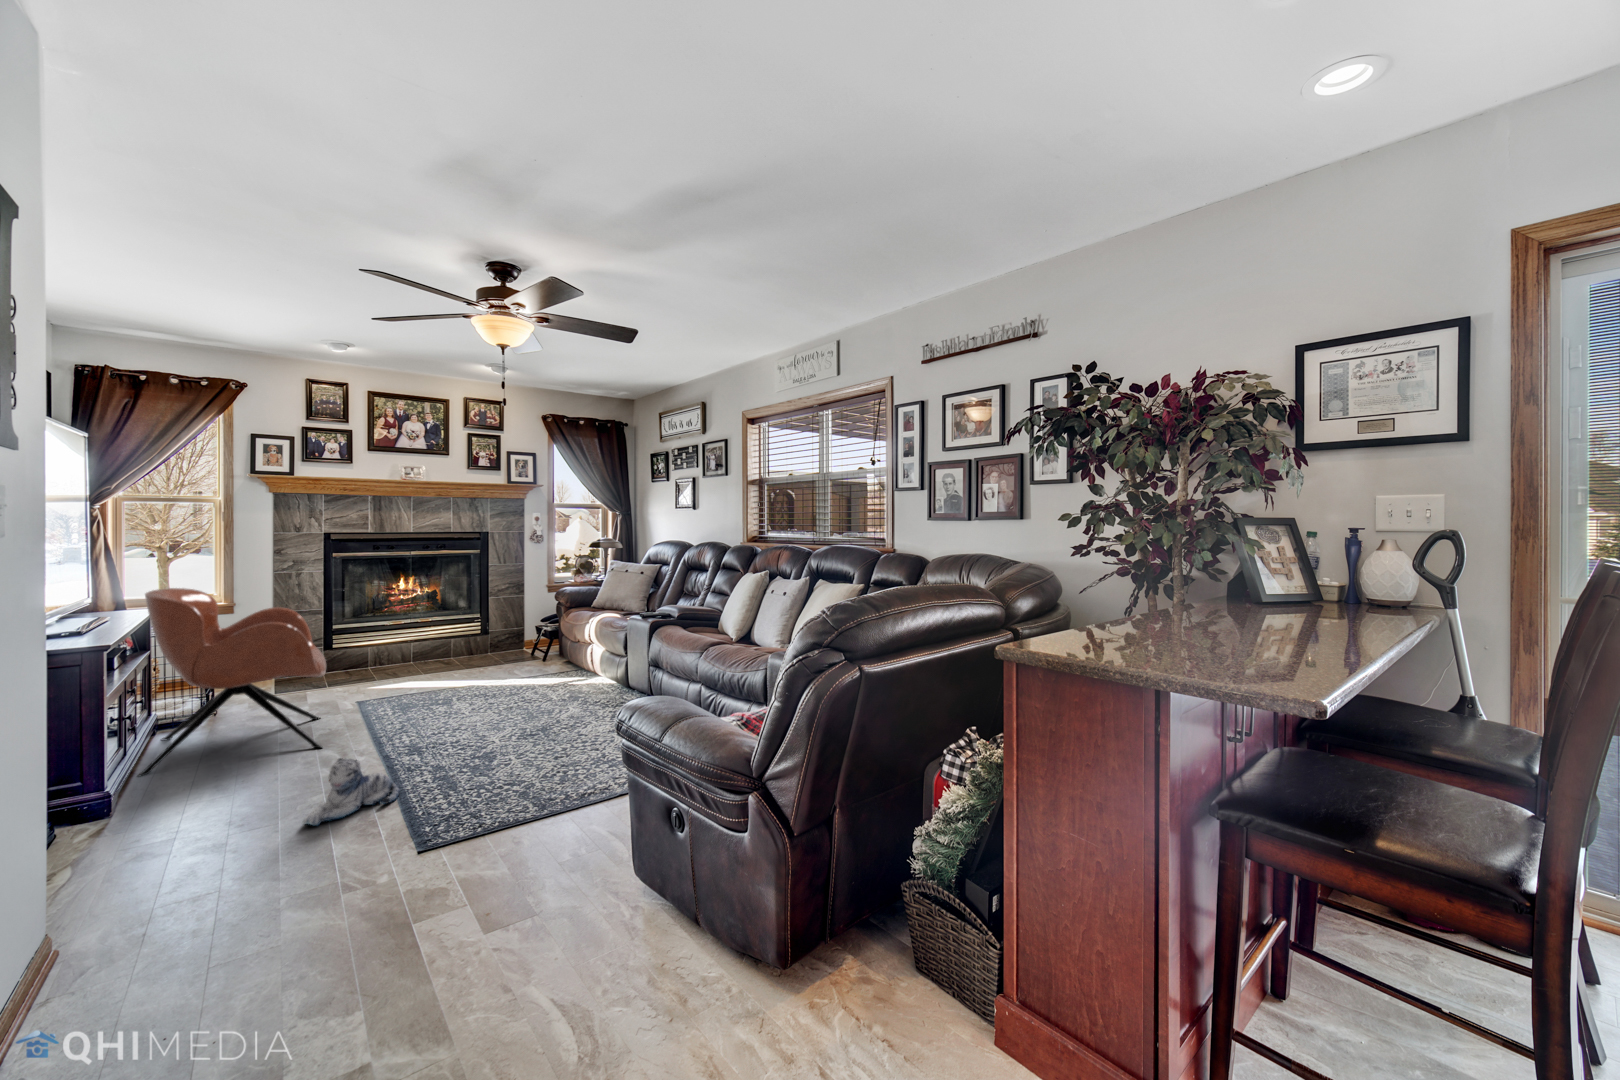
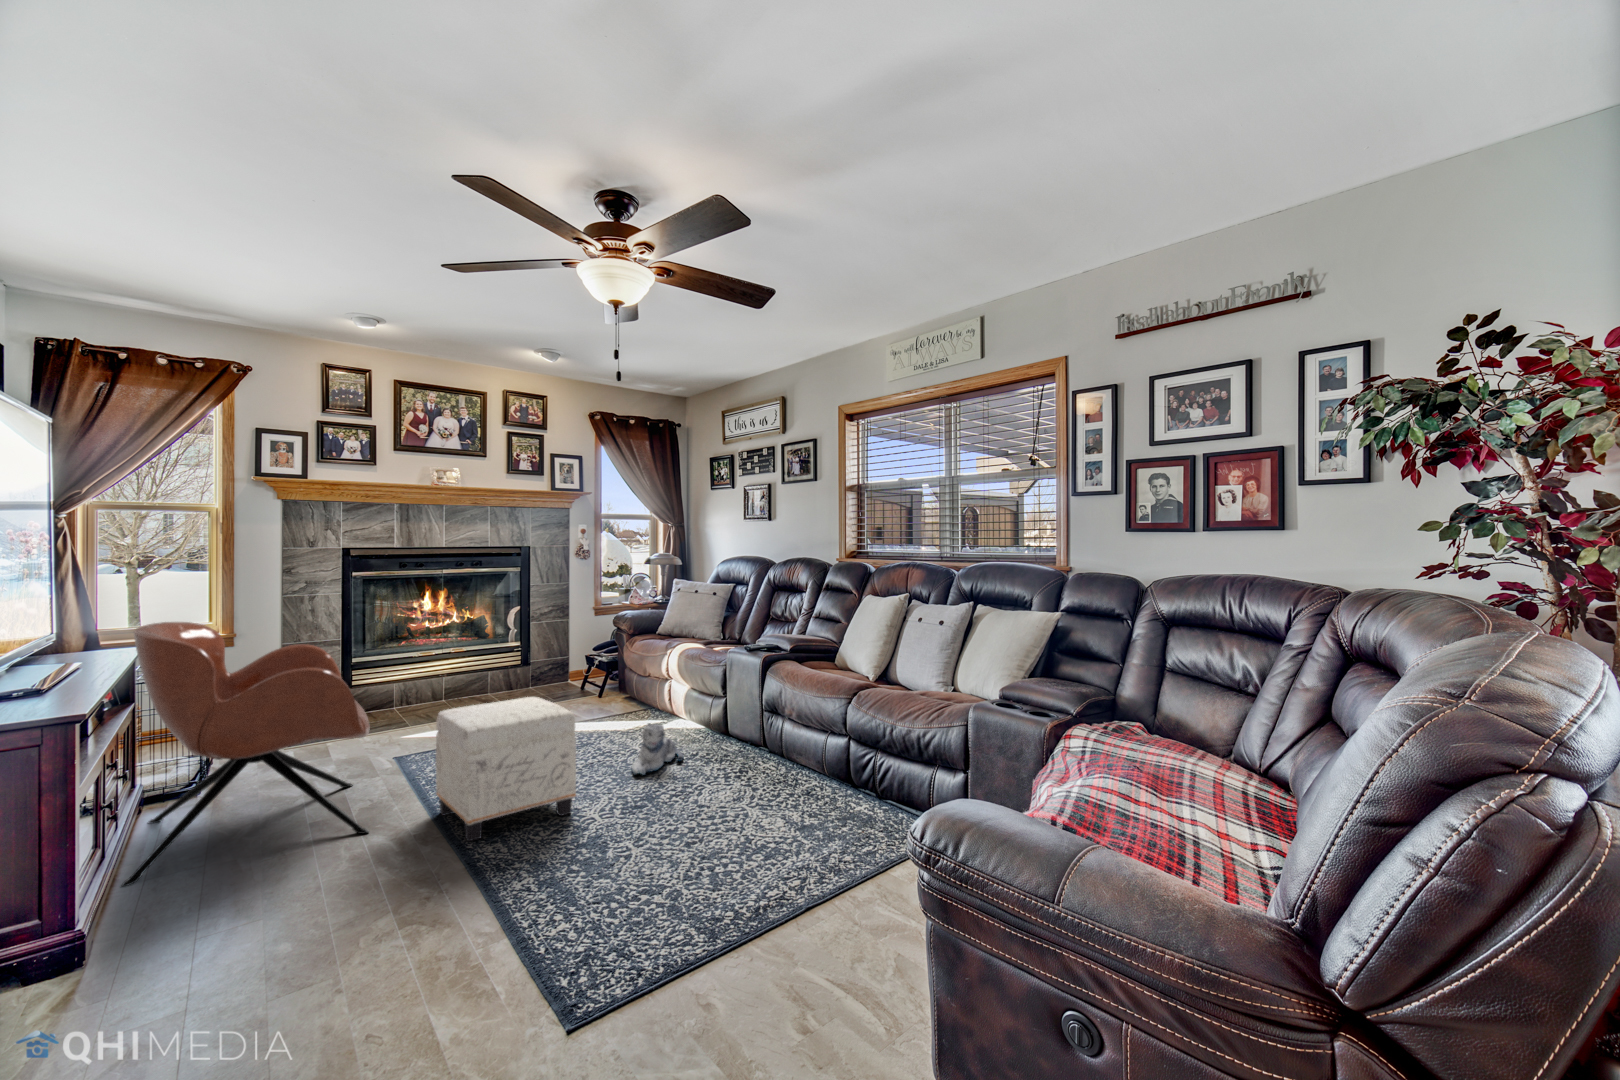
ottoman: none [378,650,484,754] -> present [436,697,576,841]
plush toy: present [303,758,400,825] -> present [632,723,683,775]

